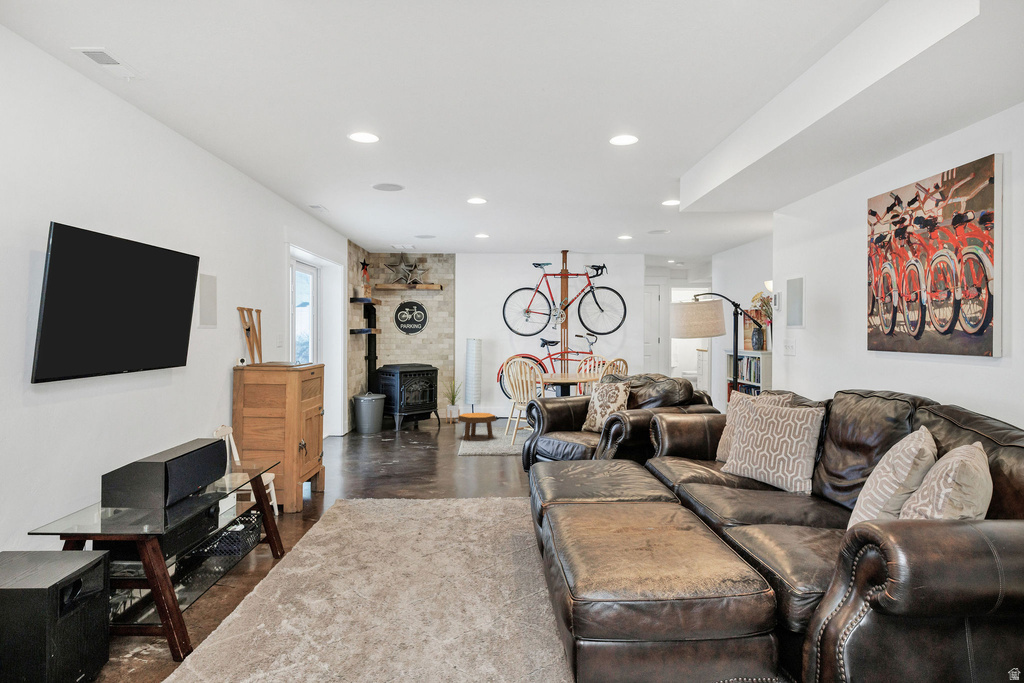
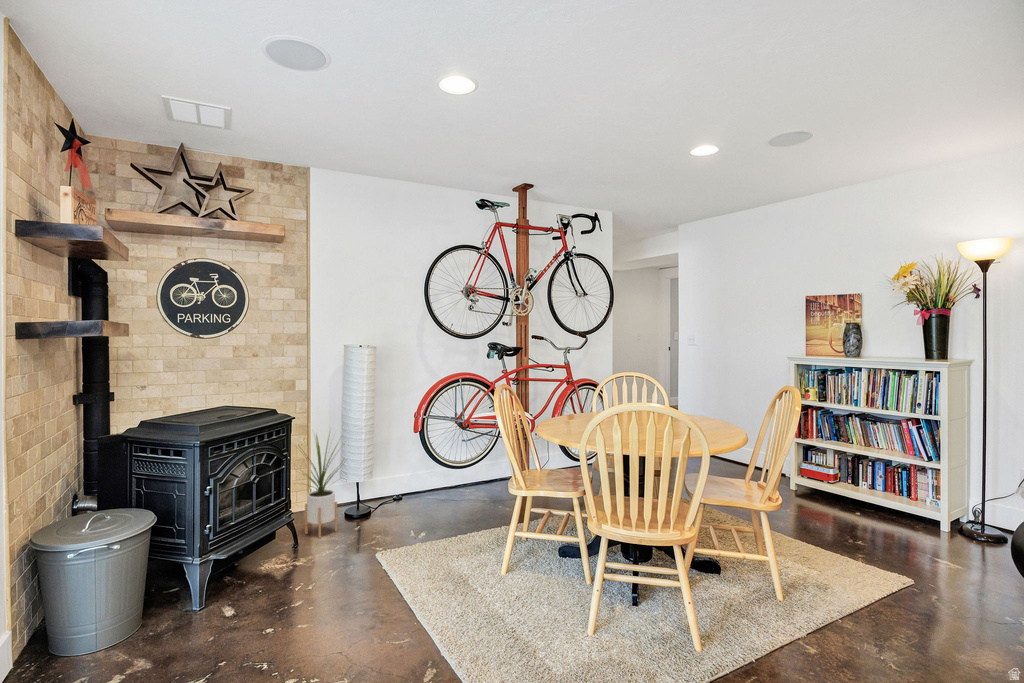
footstool: present [458,413,496,440] -> none [399,528,495,628]

